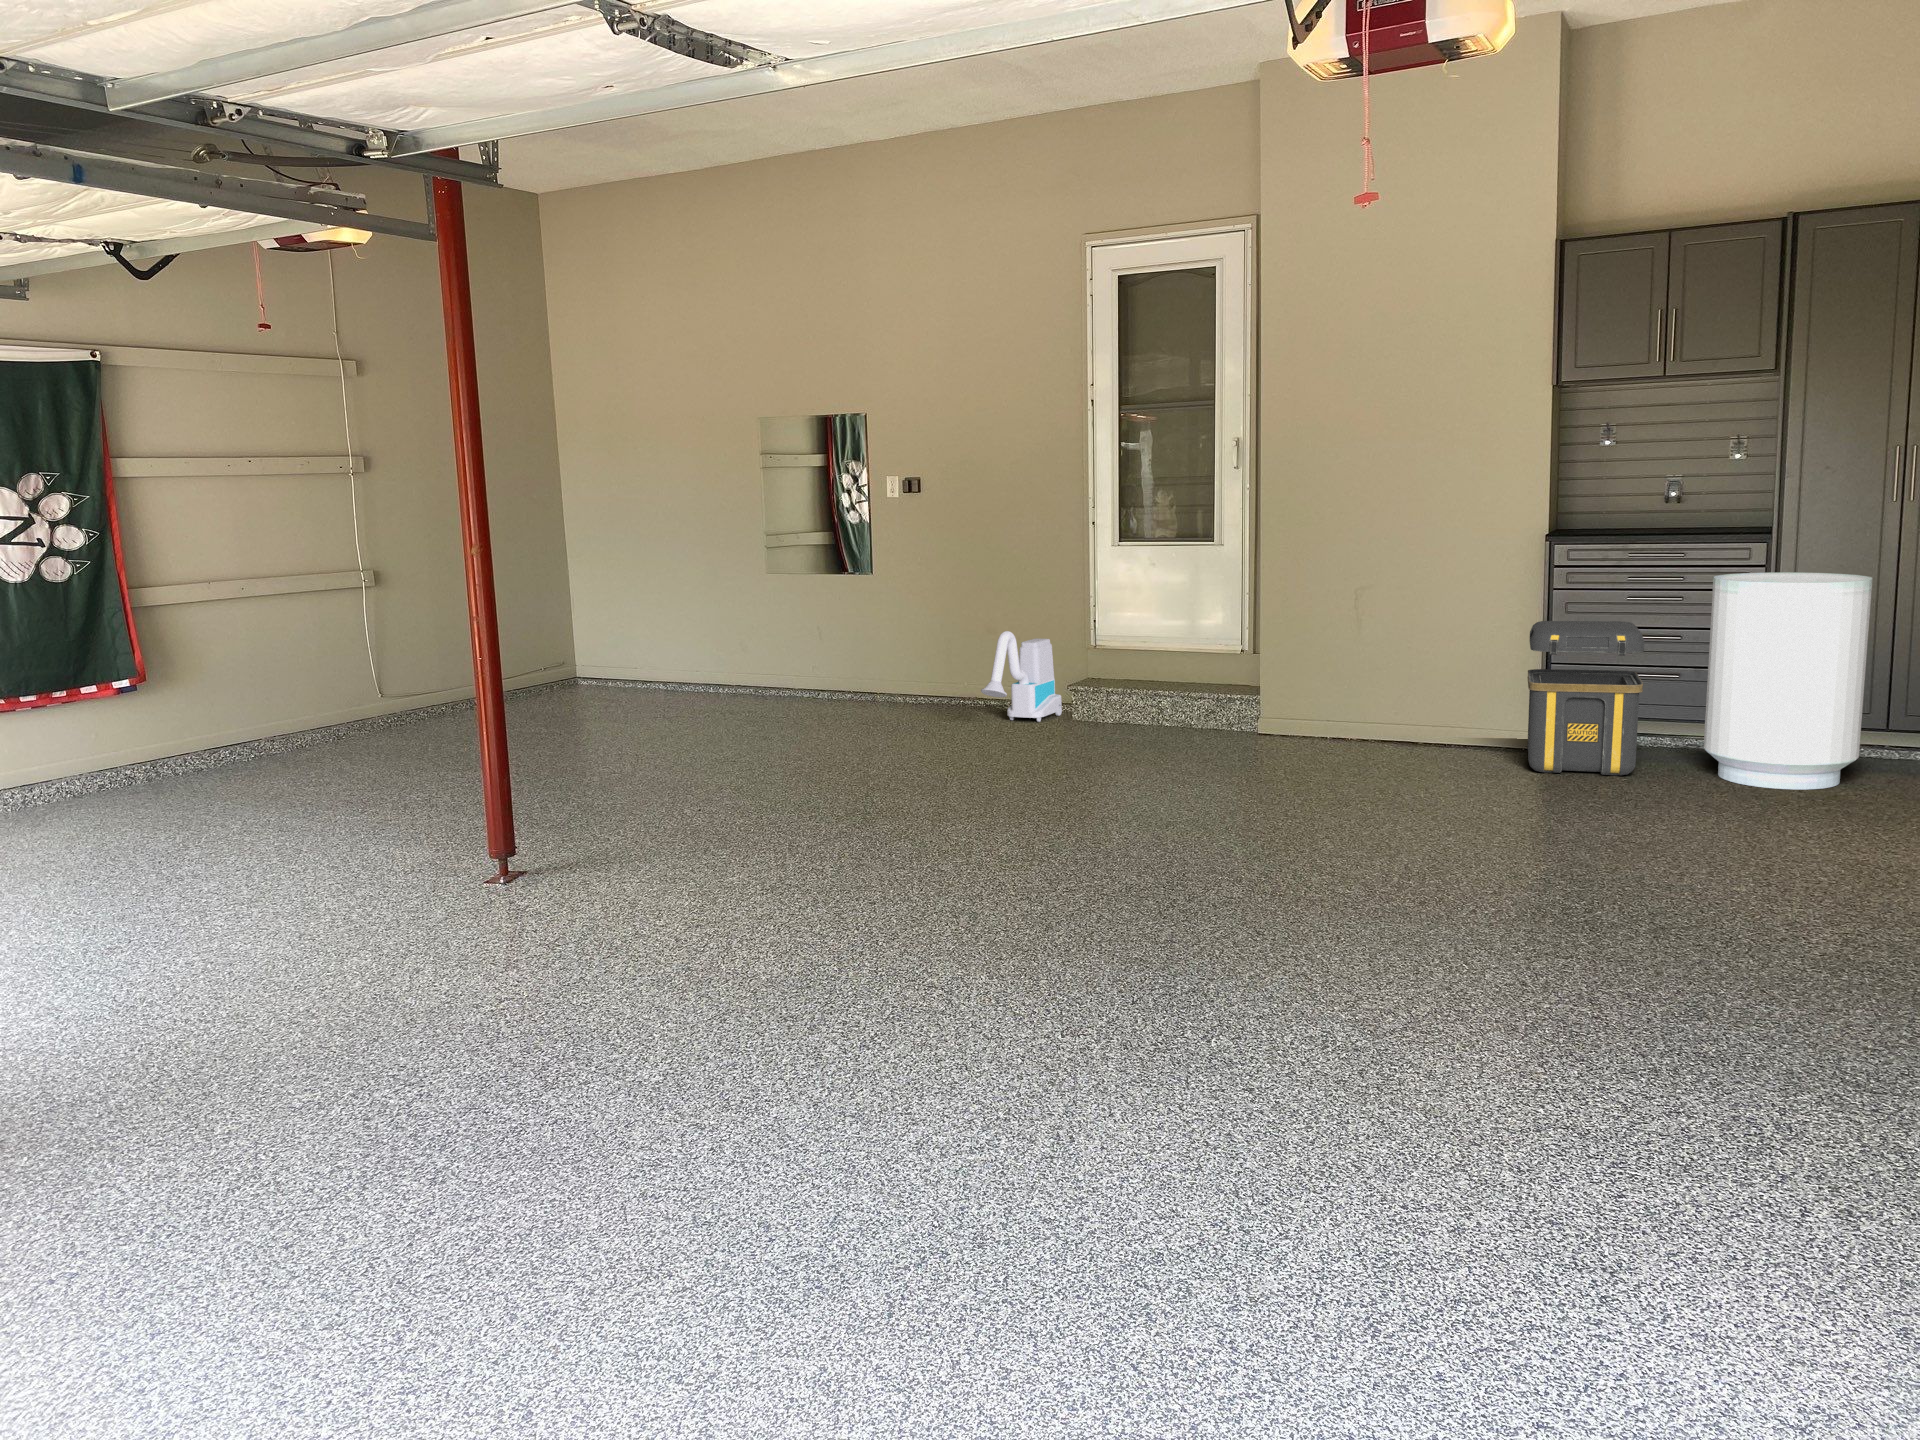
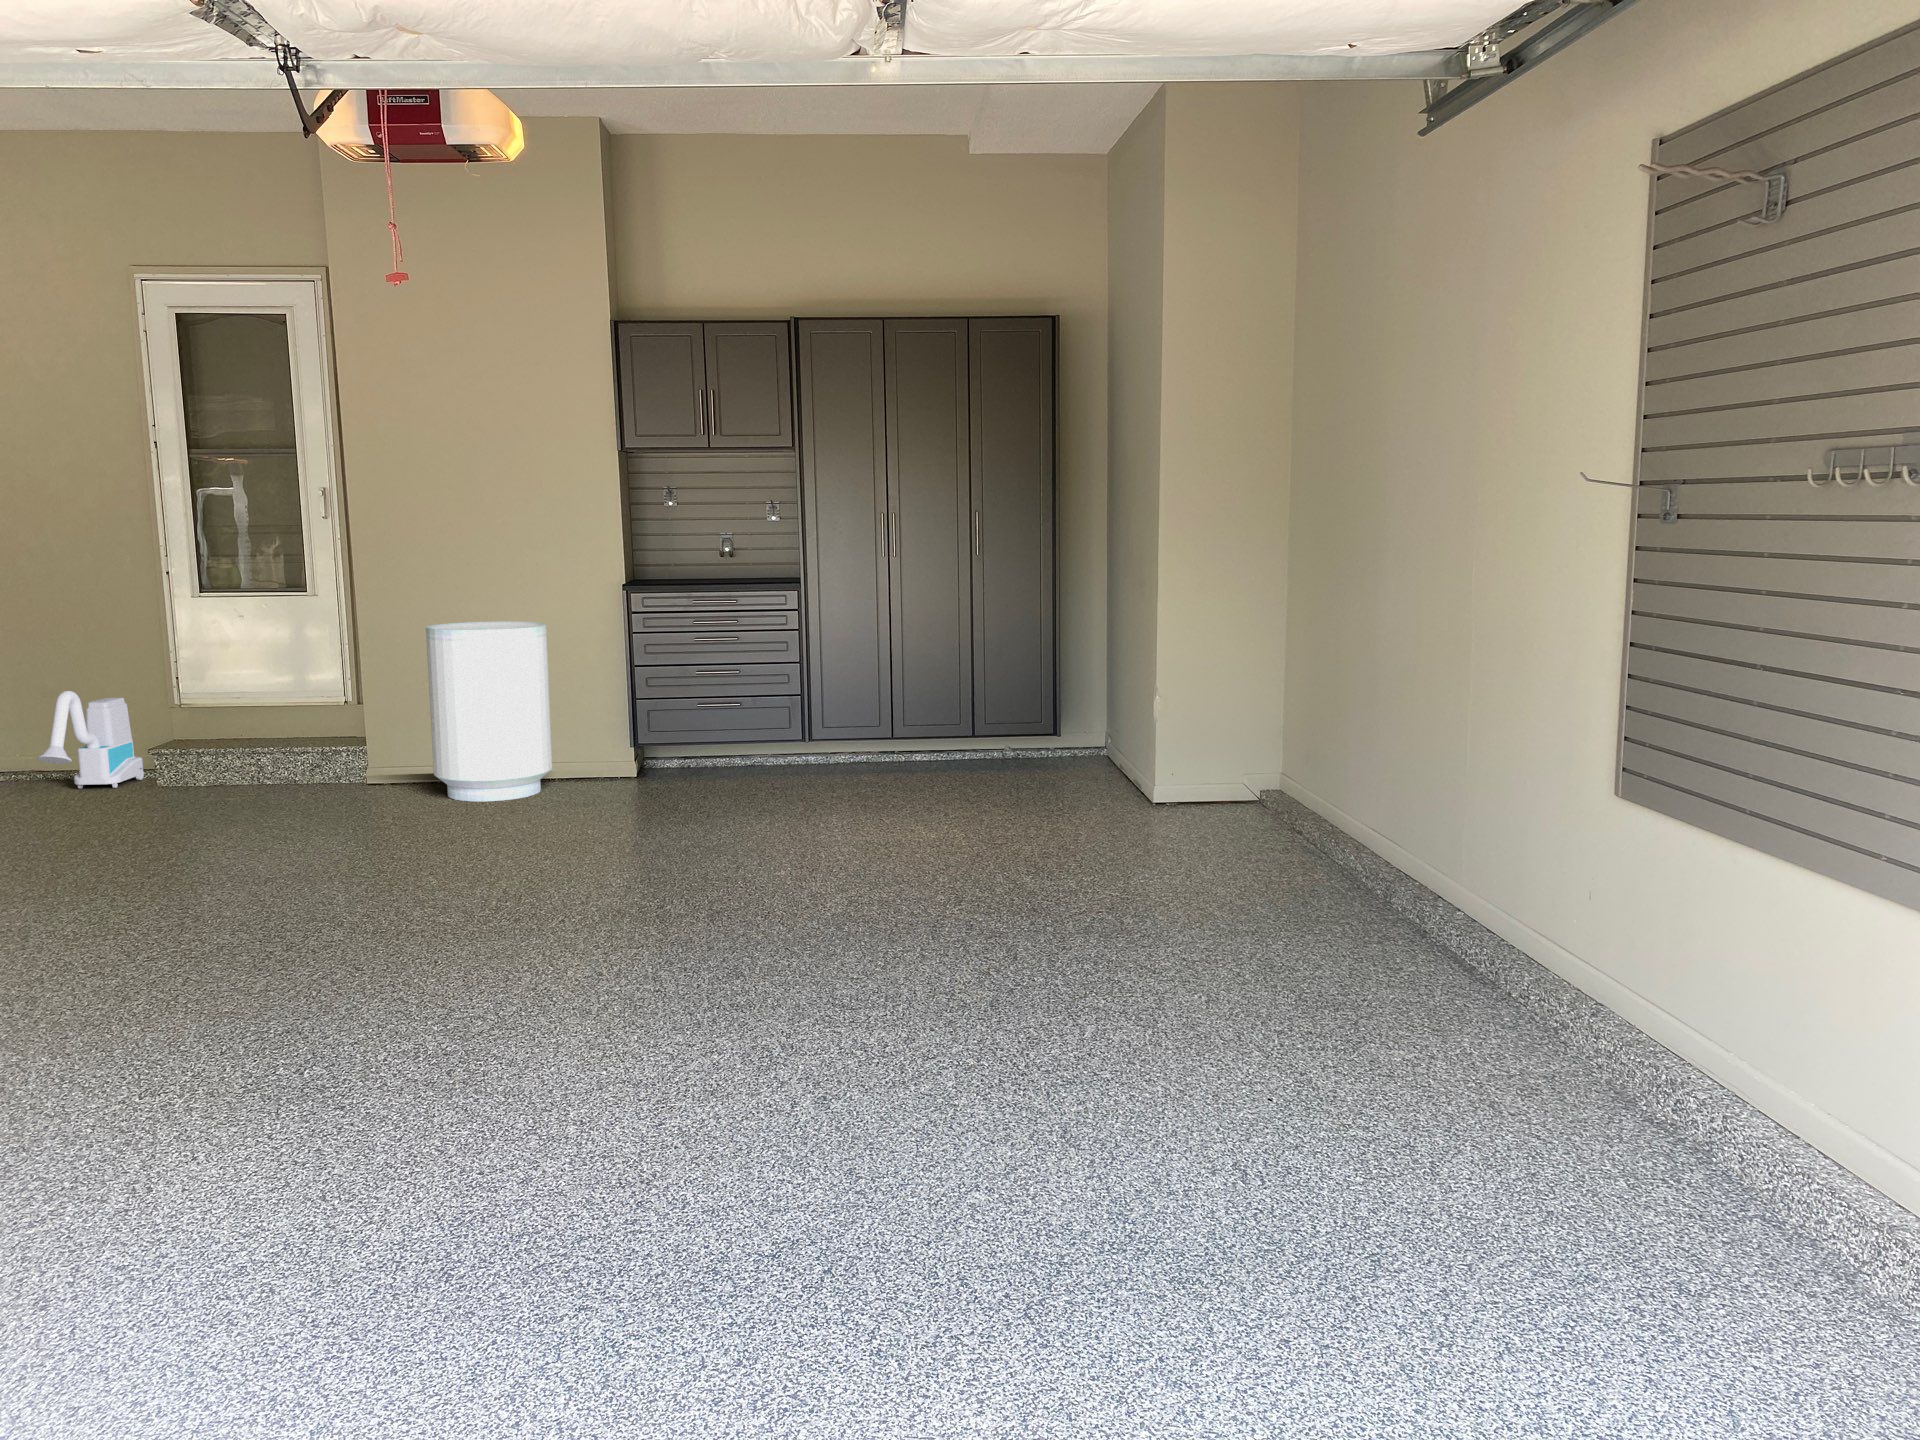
trash can: present [1704,572,1872,789] -> present [426,621,552,802]
toolbox: present [1527,621,1645,775] -> none [614,662,707,796]

